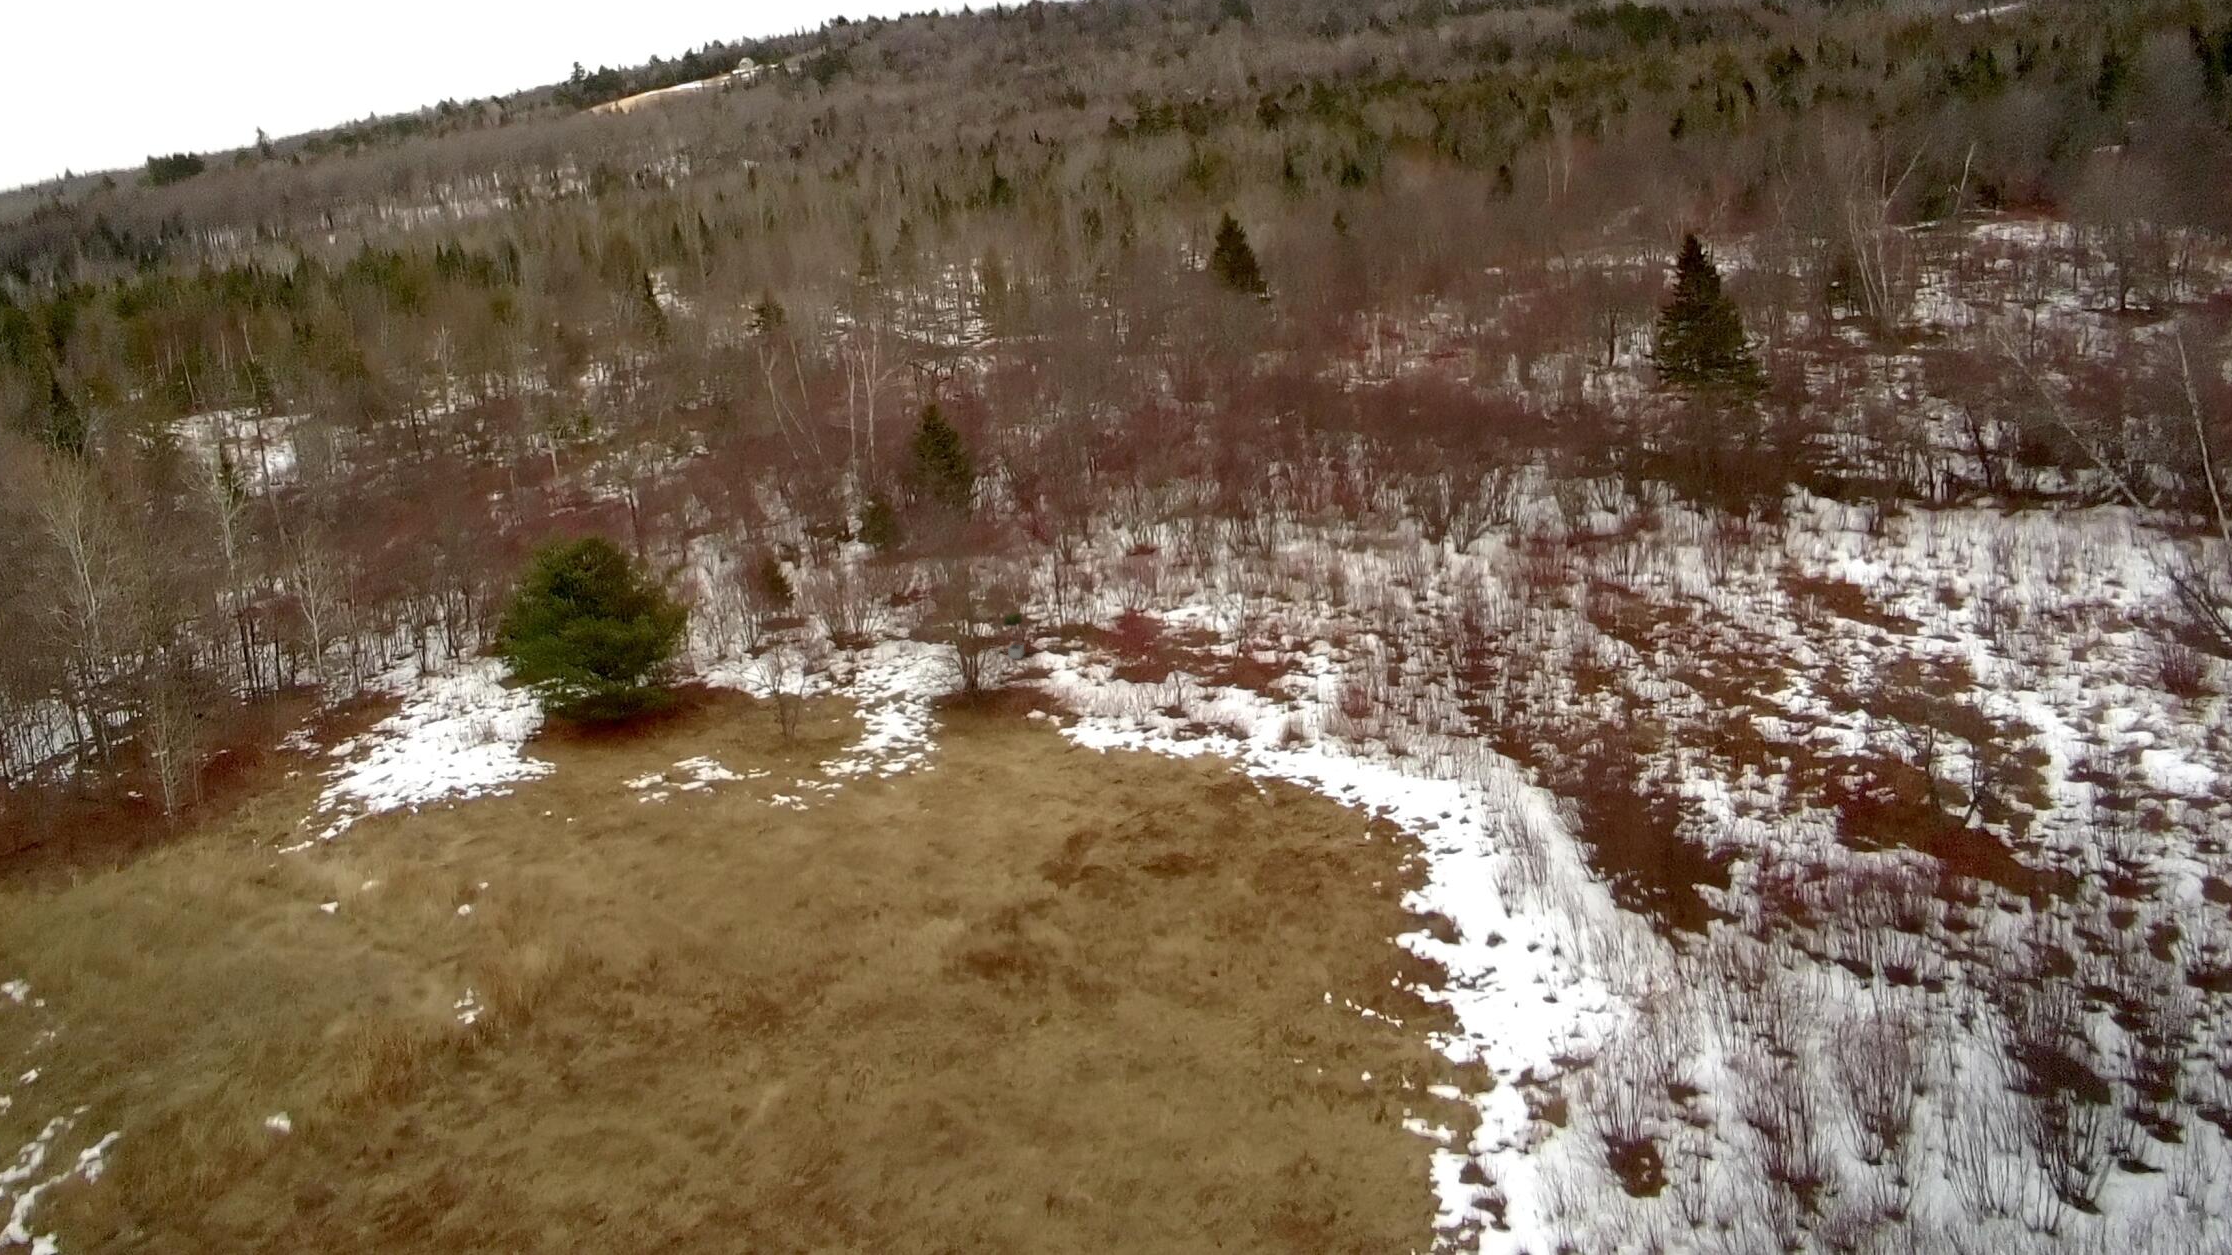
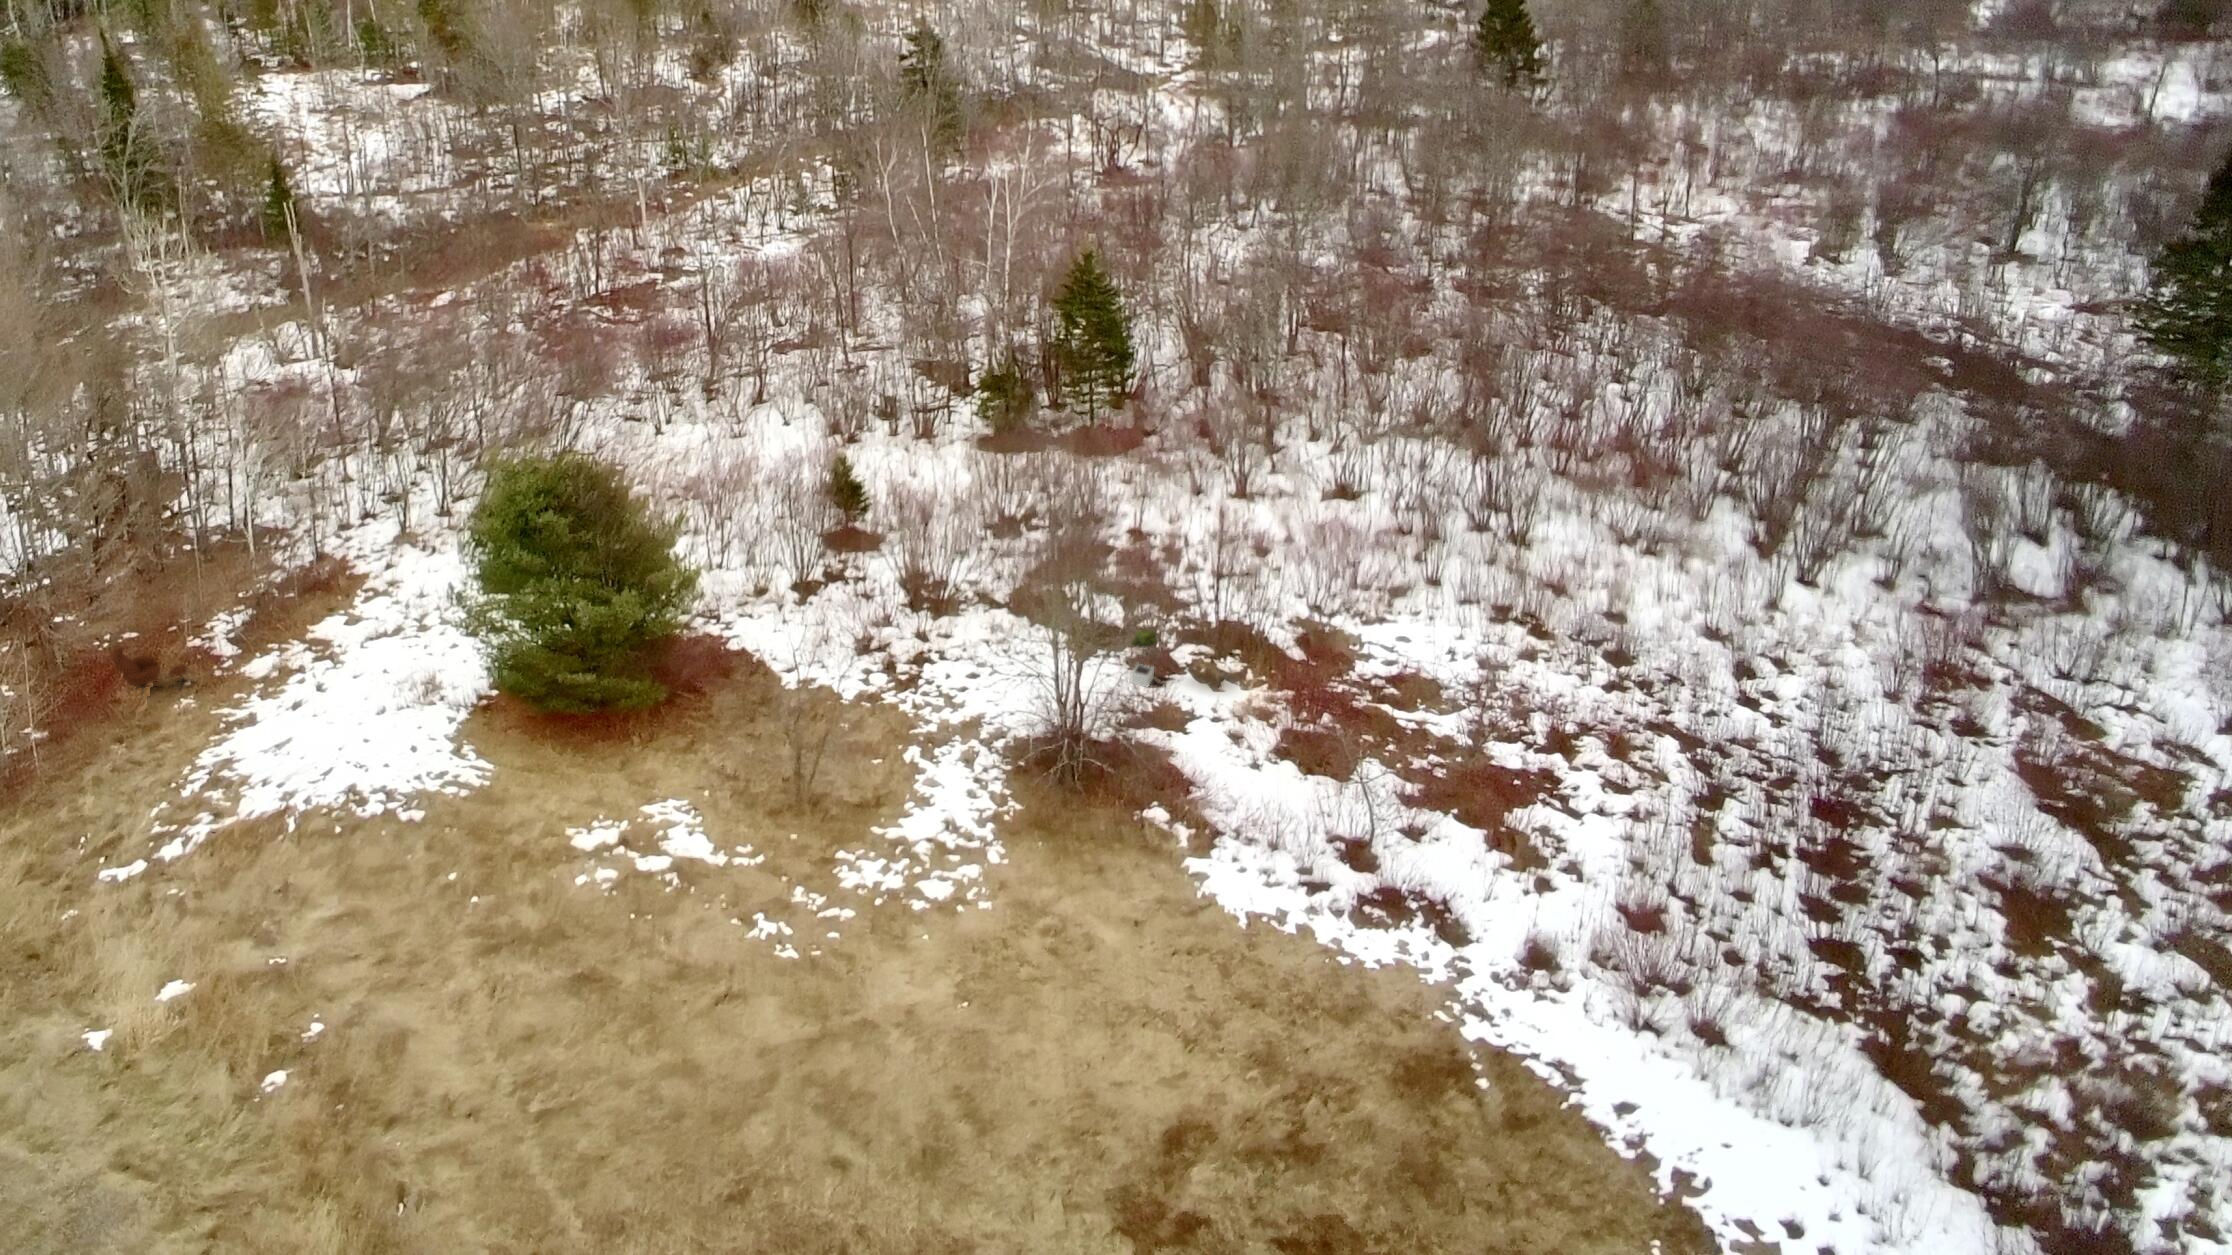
lounge chair: none [194,730,262,771] -> present [112,647,188,690]

